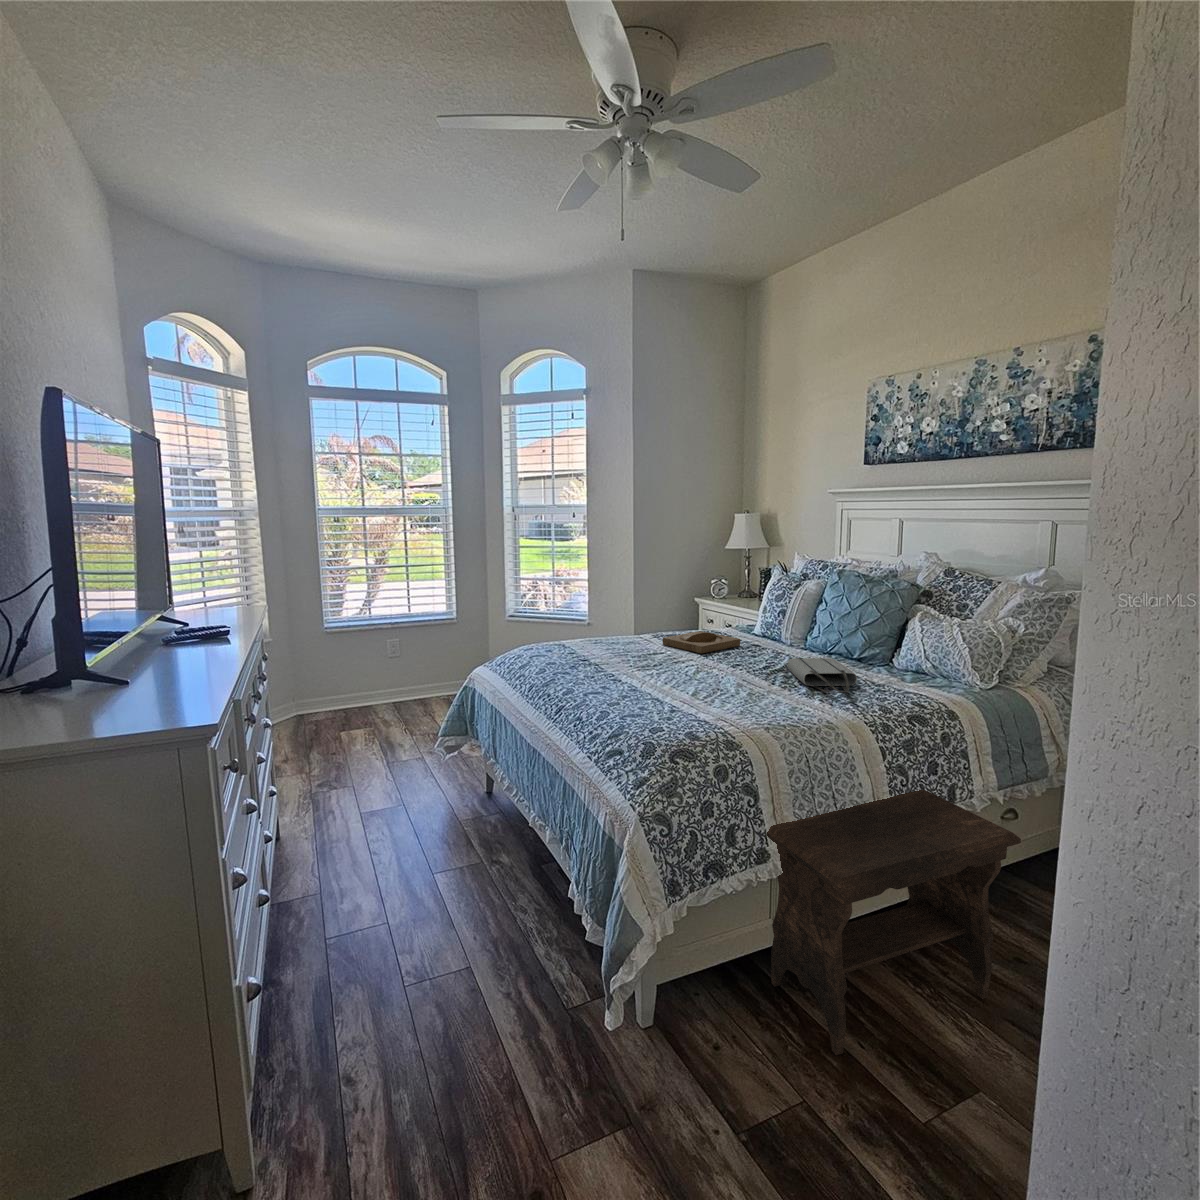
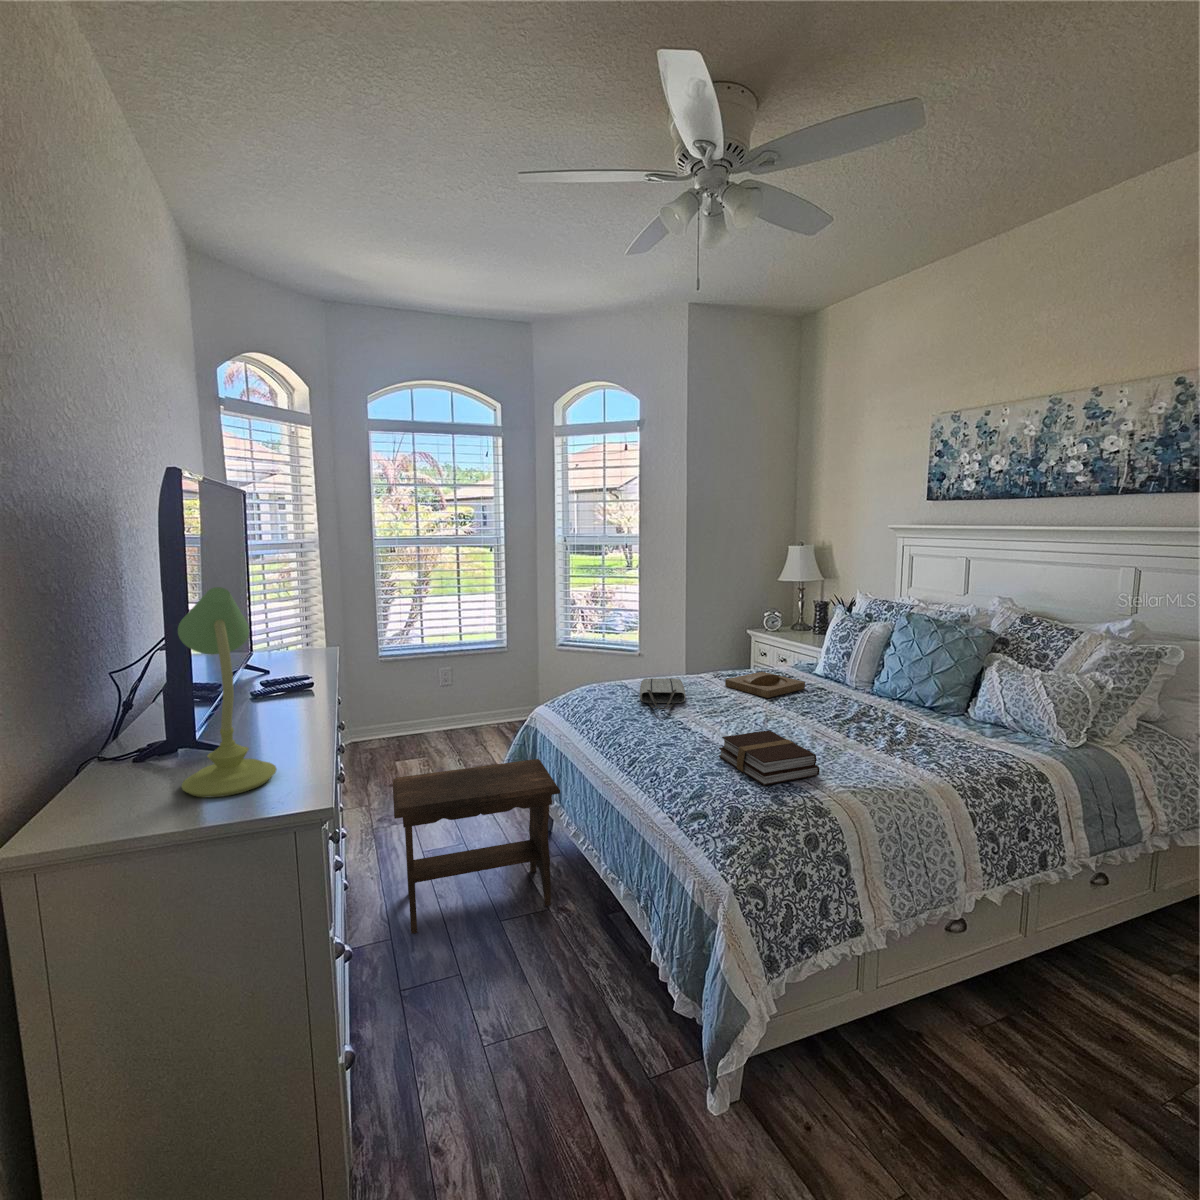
table lamp: none [58,504,167,717] -> present [178,587,277,797]
tote bag: present [788,658,857,693] -> present [640,678,686,709]
book: none [642,676,736,724] -> present [719,730,820,785]
footstool: present [767,790,1021,1055] -> present [393,759,560,934]

